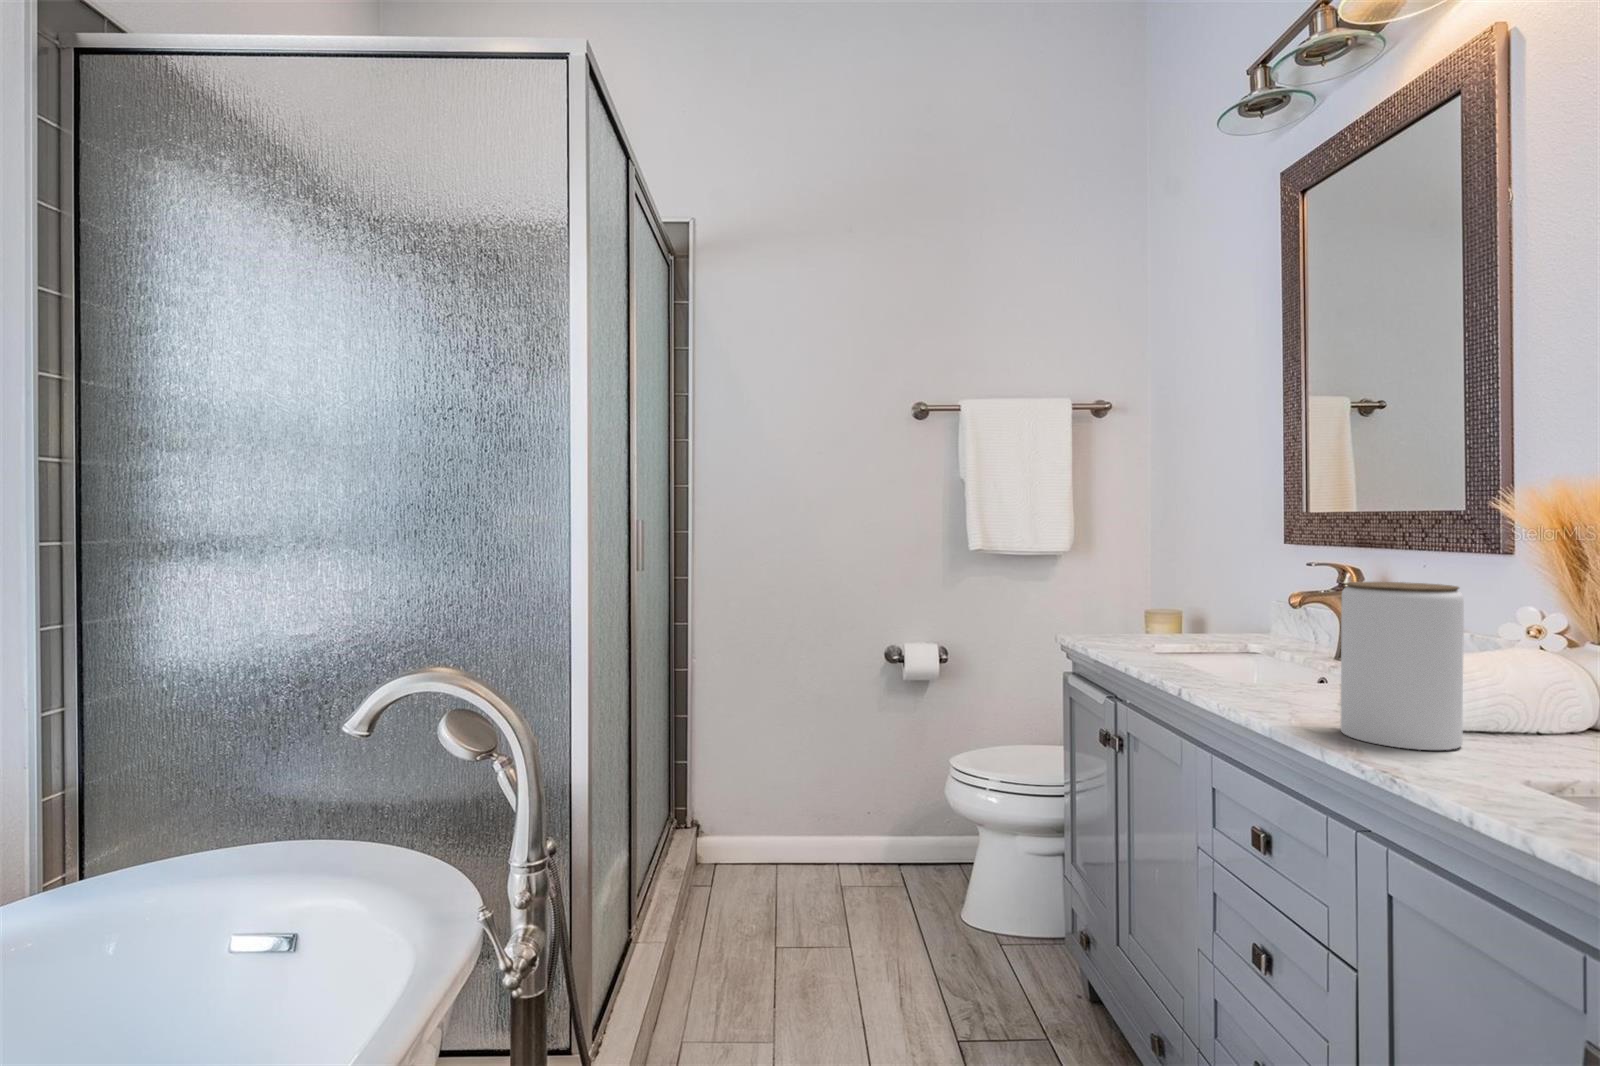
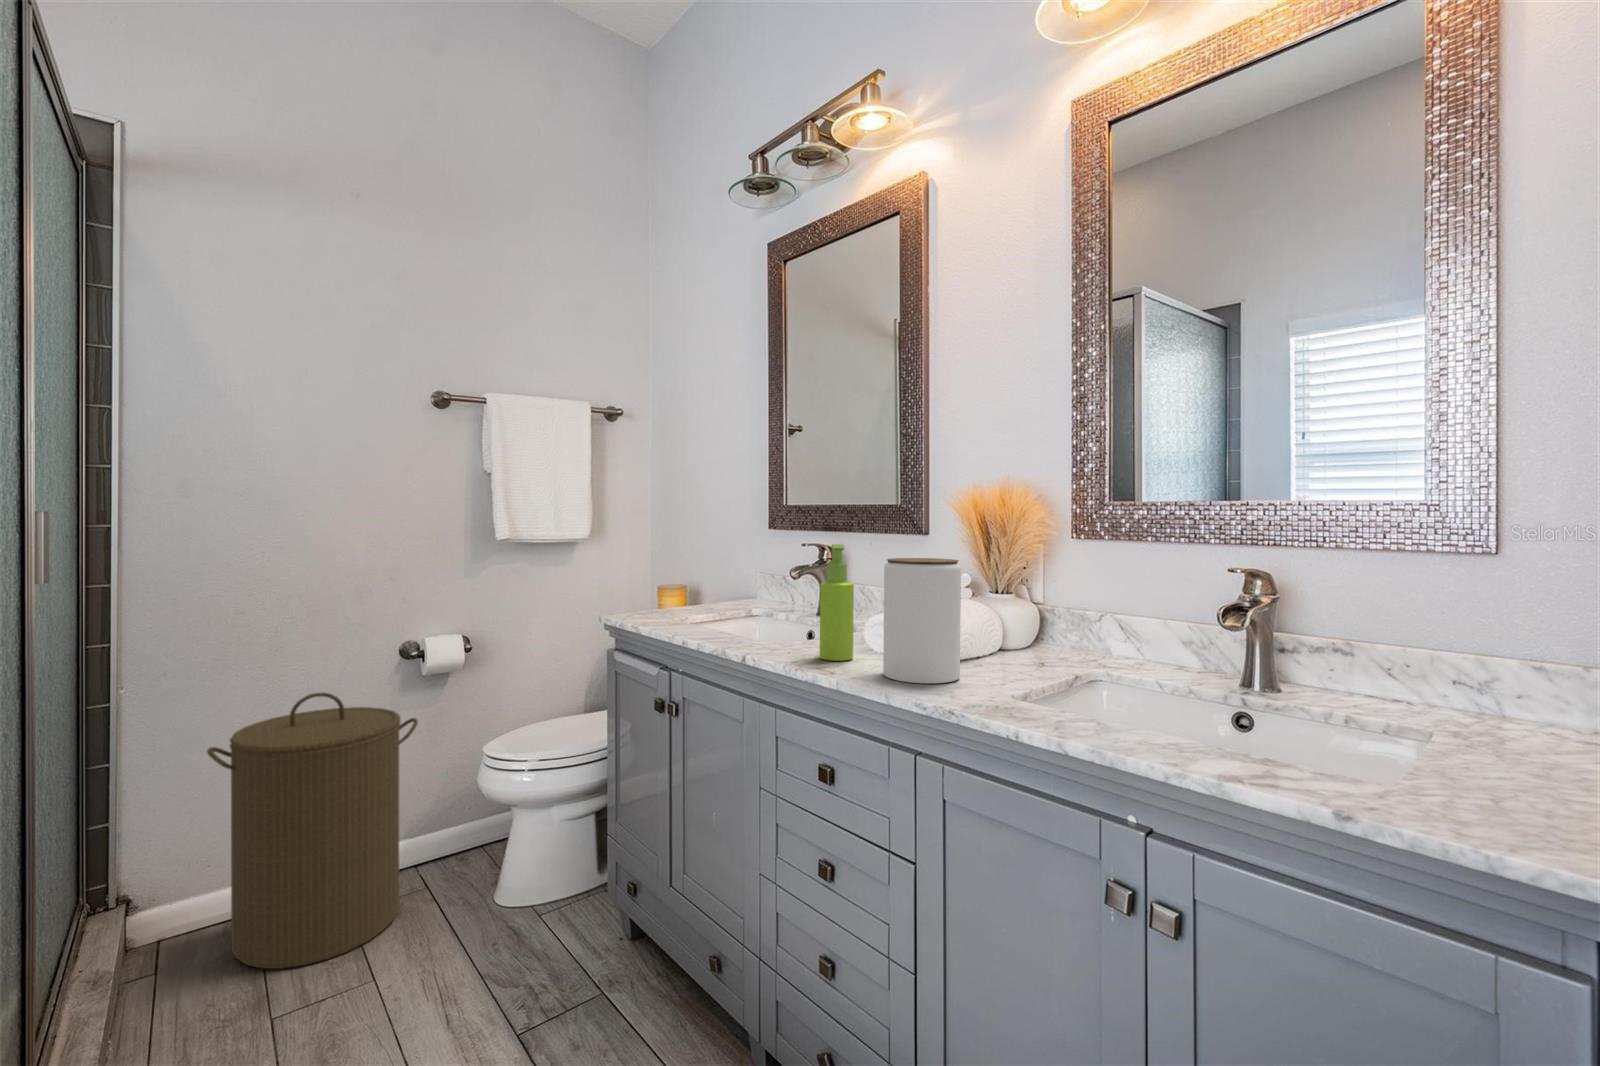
soap dispenser: none [1276,562,1325,708] -> present [820,544,854,661]
laundry hamper: none [741,683,896,920] -> present [207,692,418,969]

